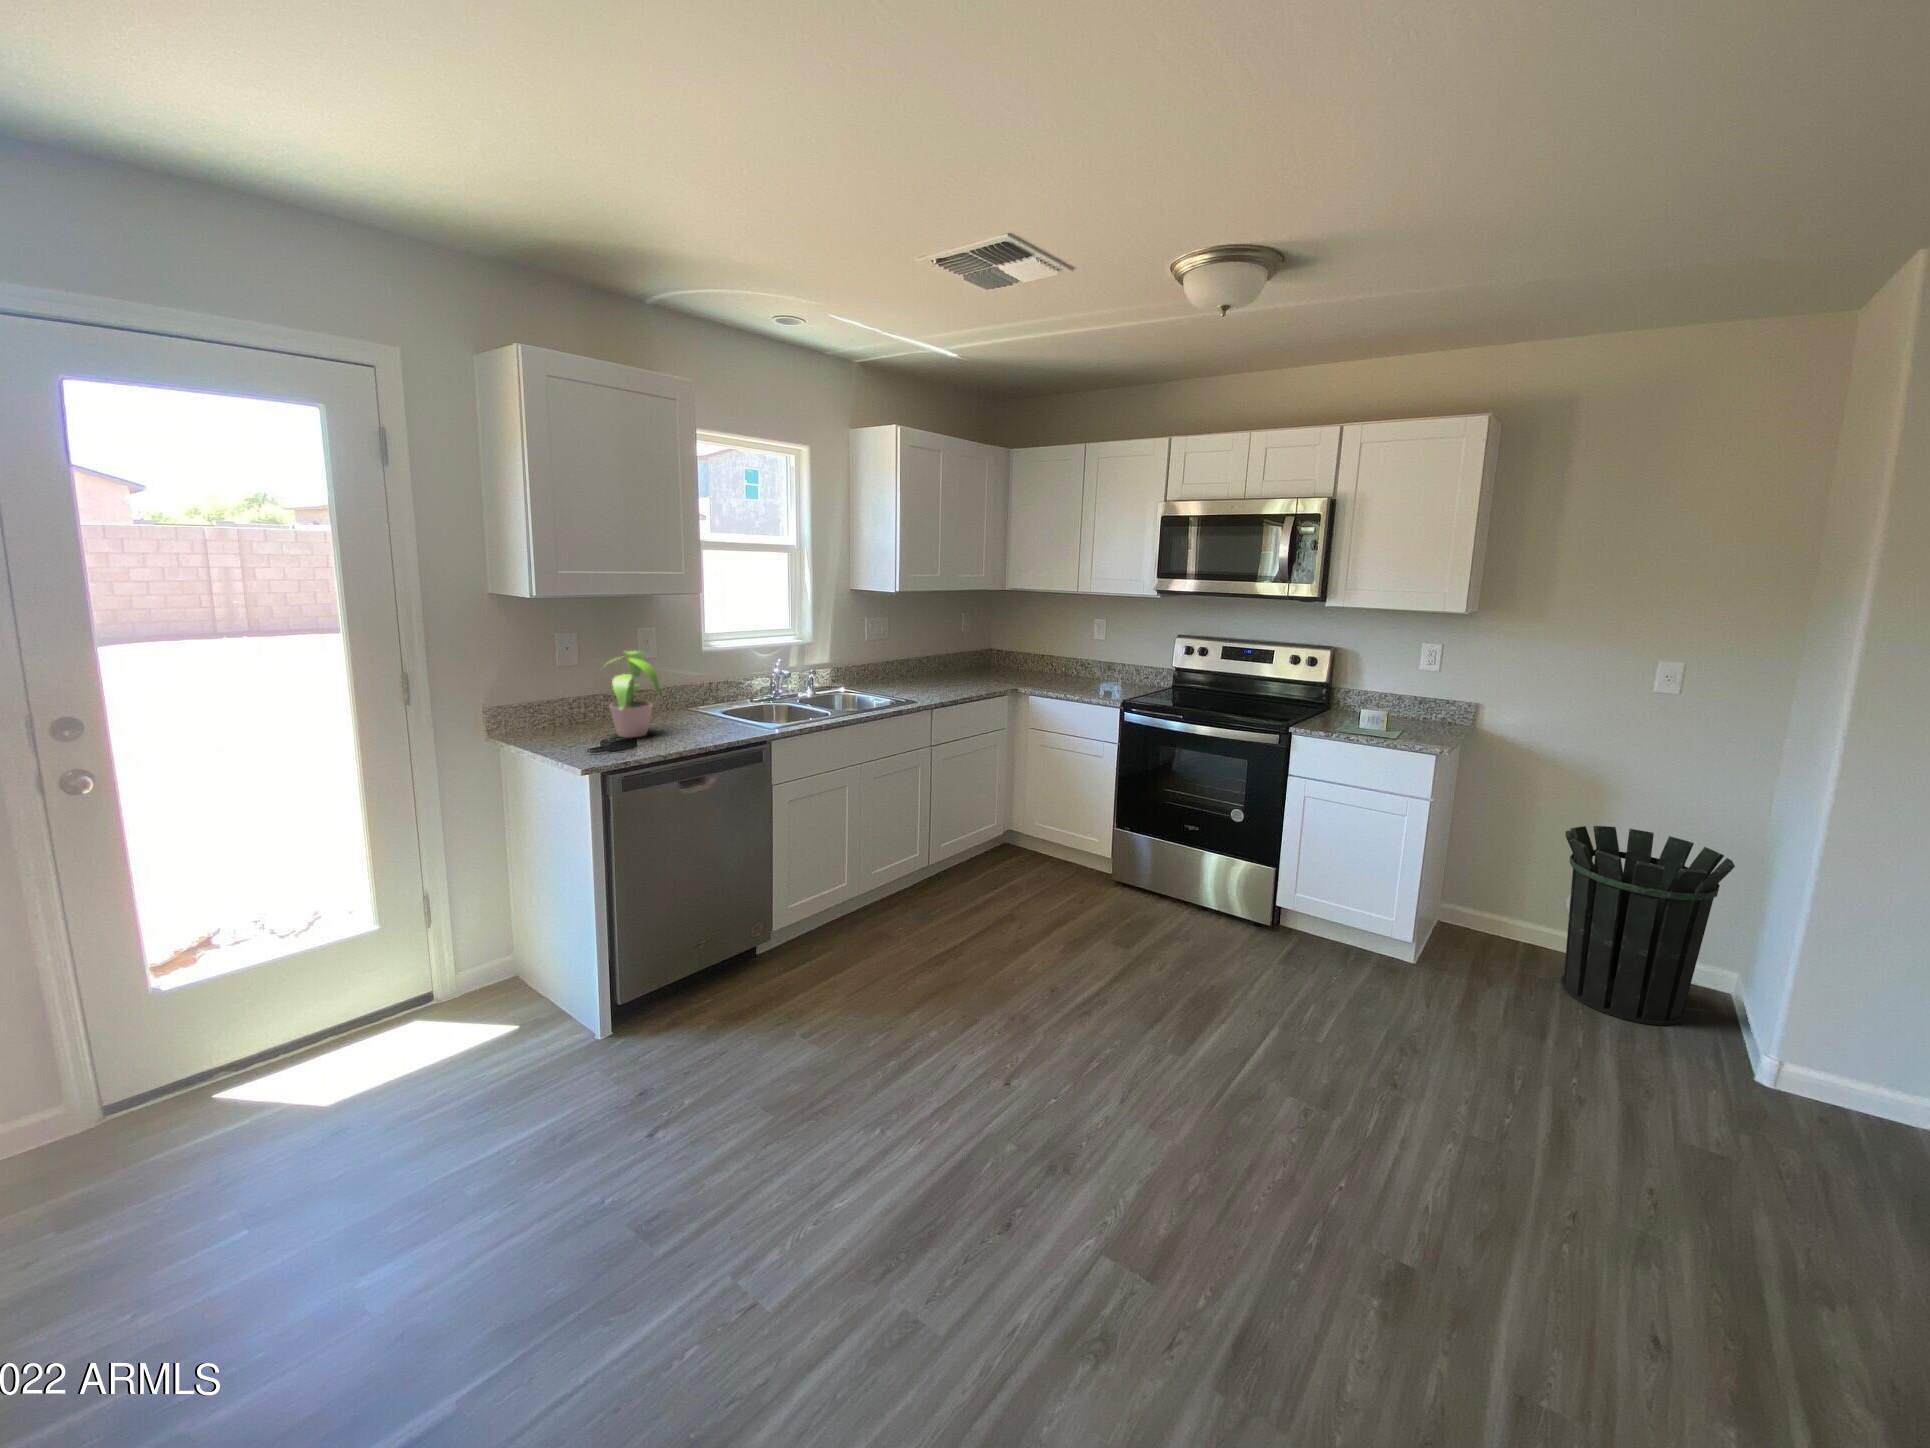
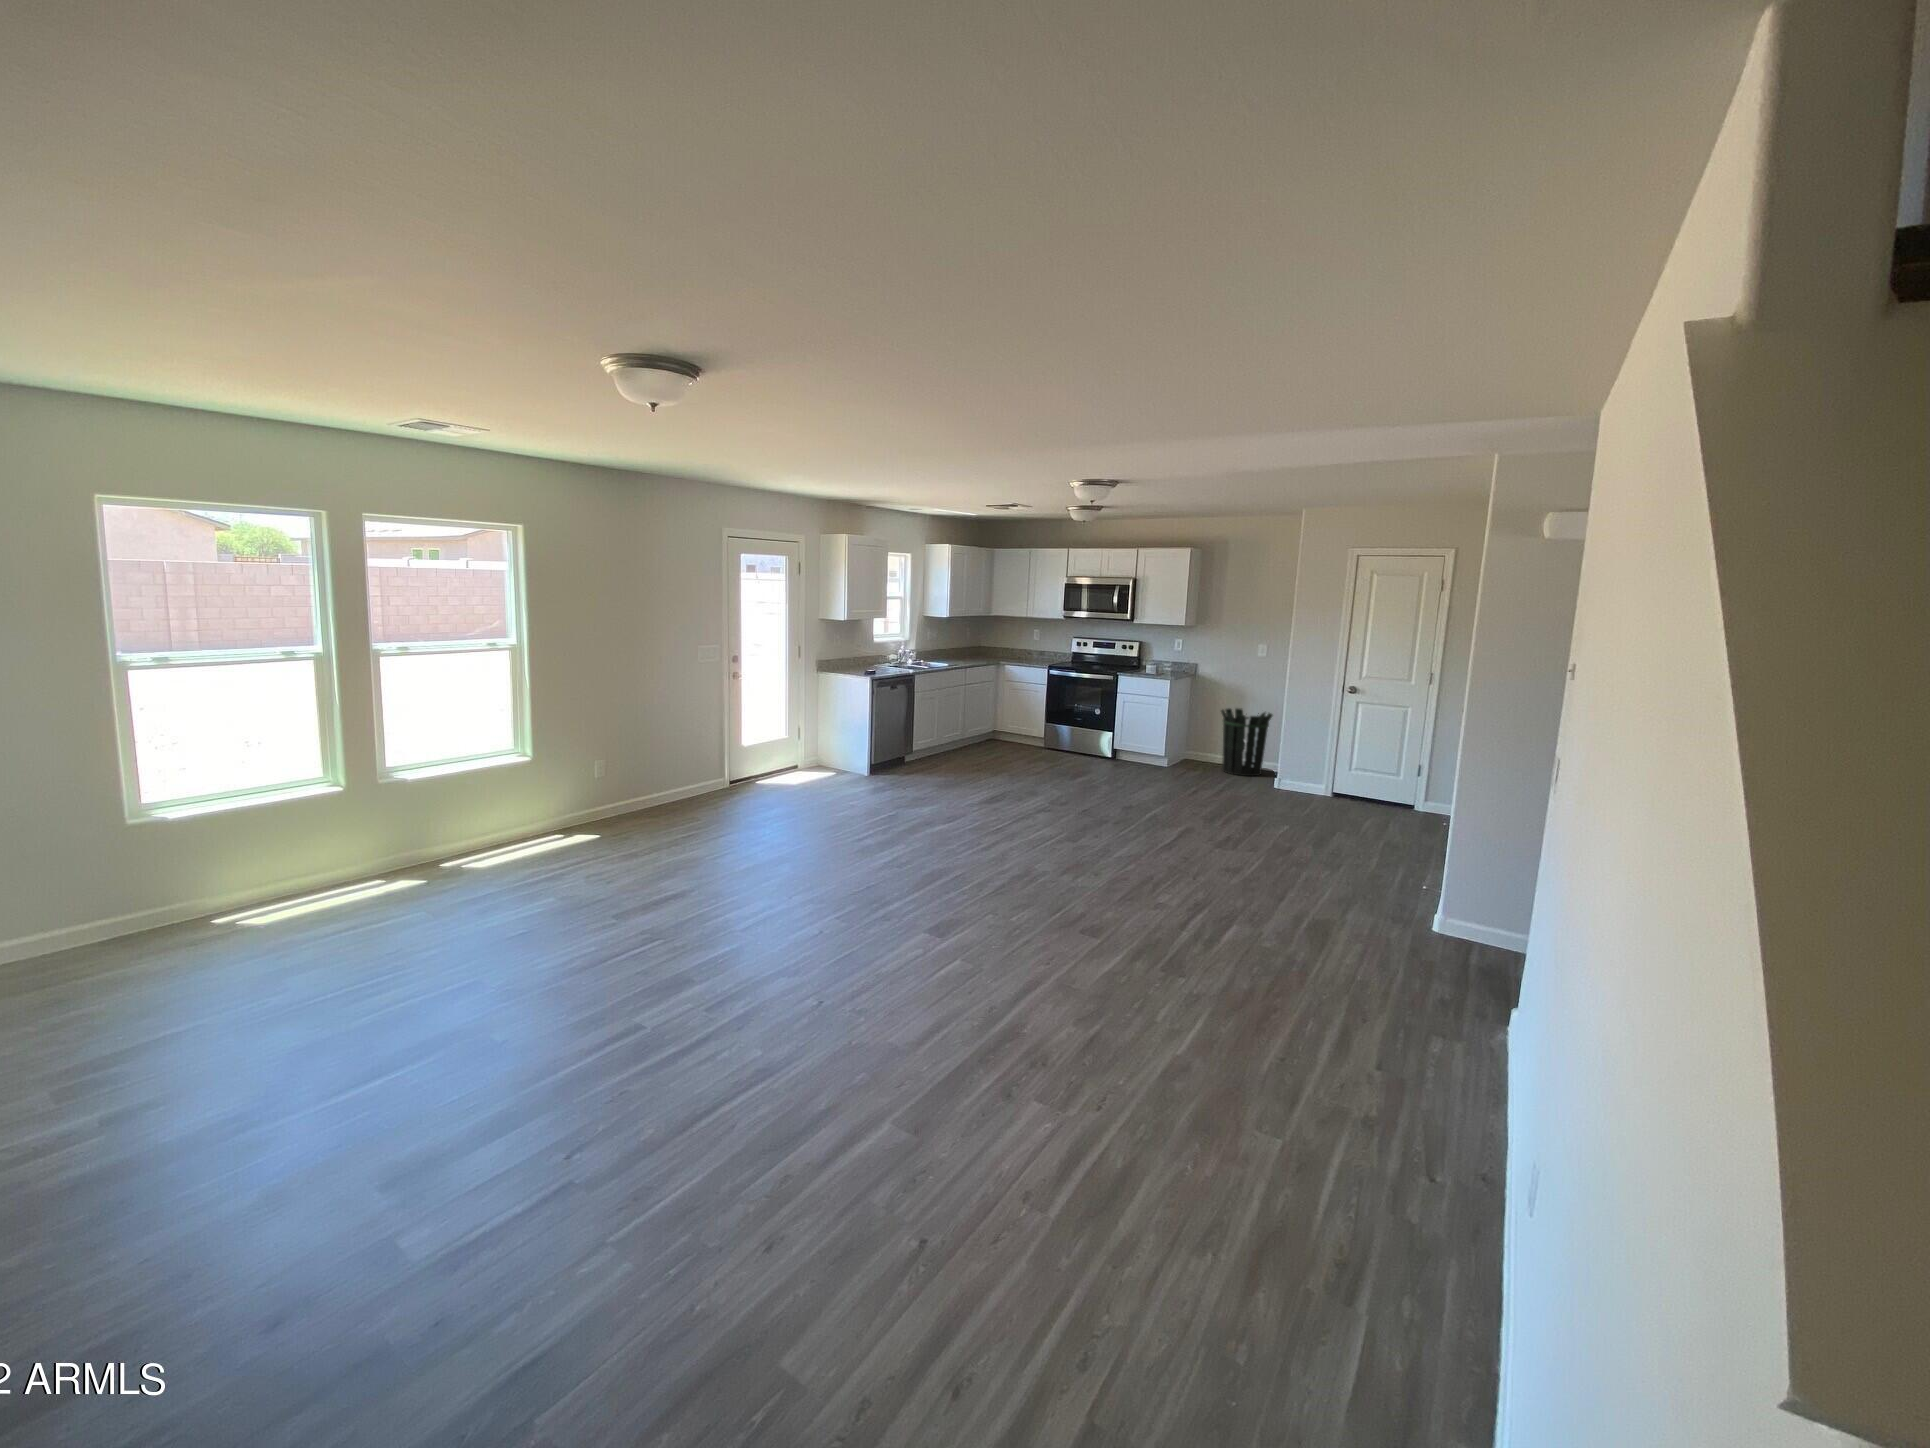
potted plant: present [595,651,660,738] -> none [852,640,880,672]

